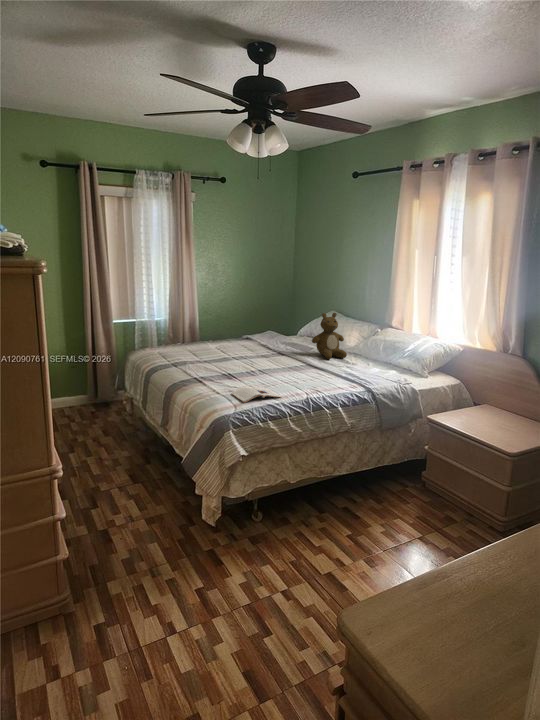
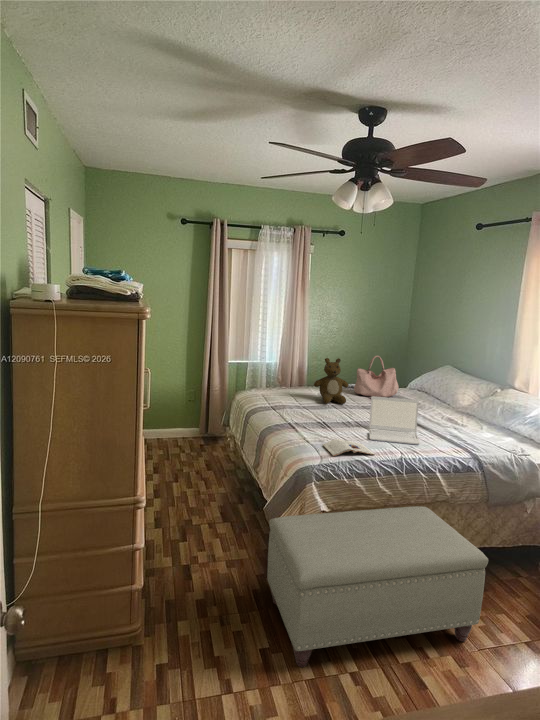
handbag: none [249,305,291,345] -> present [354,356,399,397]
teddy bear: present [312,313,347,359] -> present [314,358,348,404]
laptop: none [271,343,320,384] -> present [369,396,420,445]
ottoman: none [190,439,389,597] -> present [267,506,488,667]

